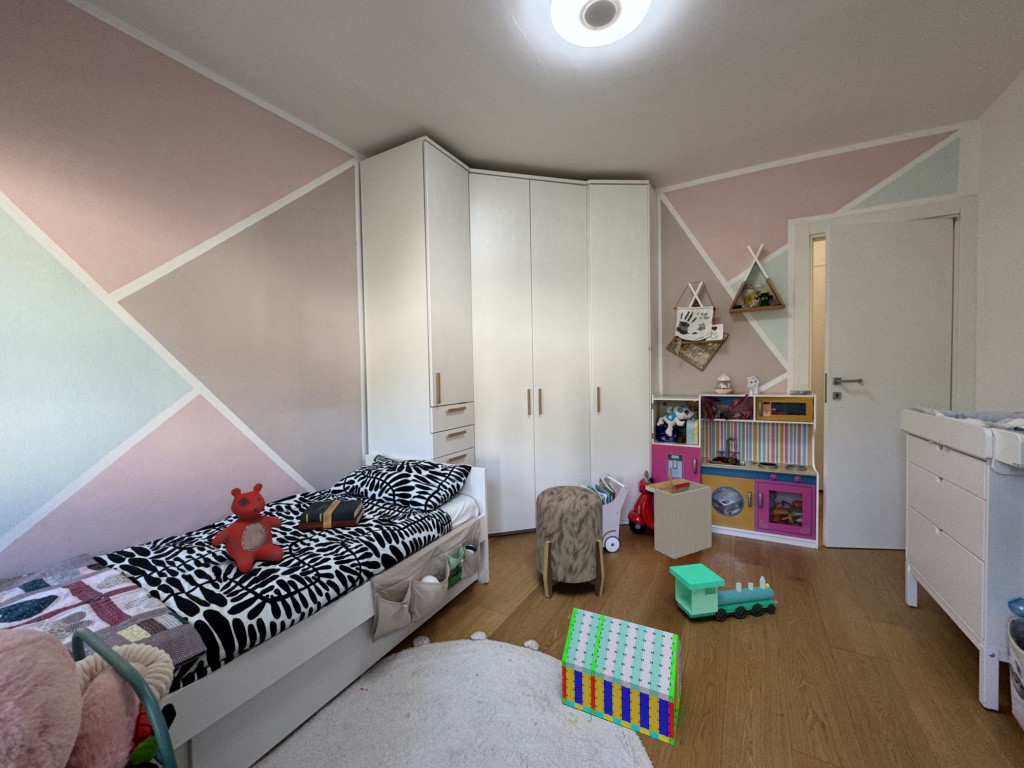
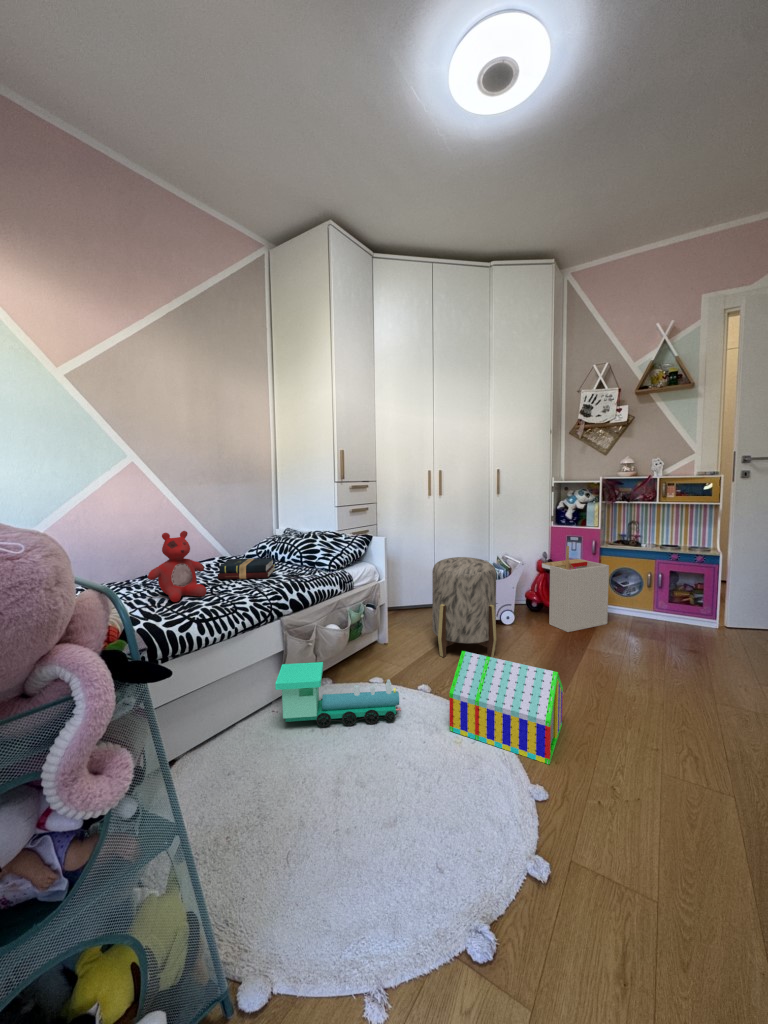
toy train: present [669,564,777,621] -> present [275,662,401,727]

